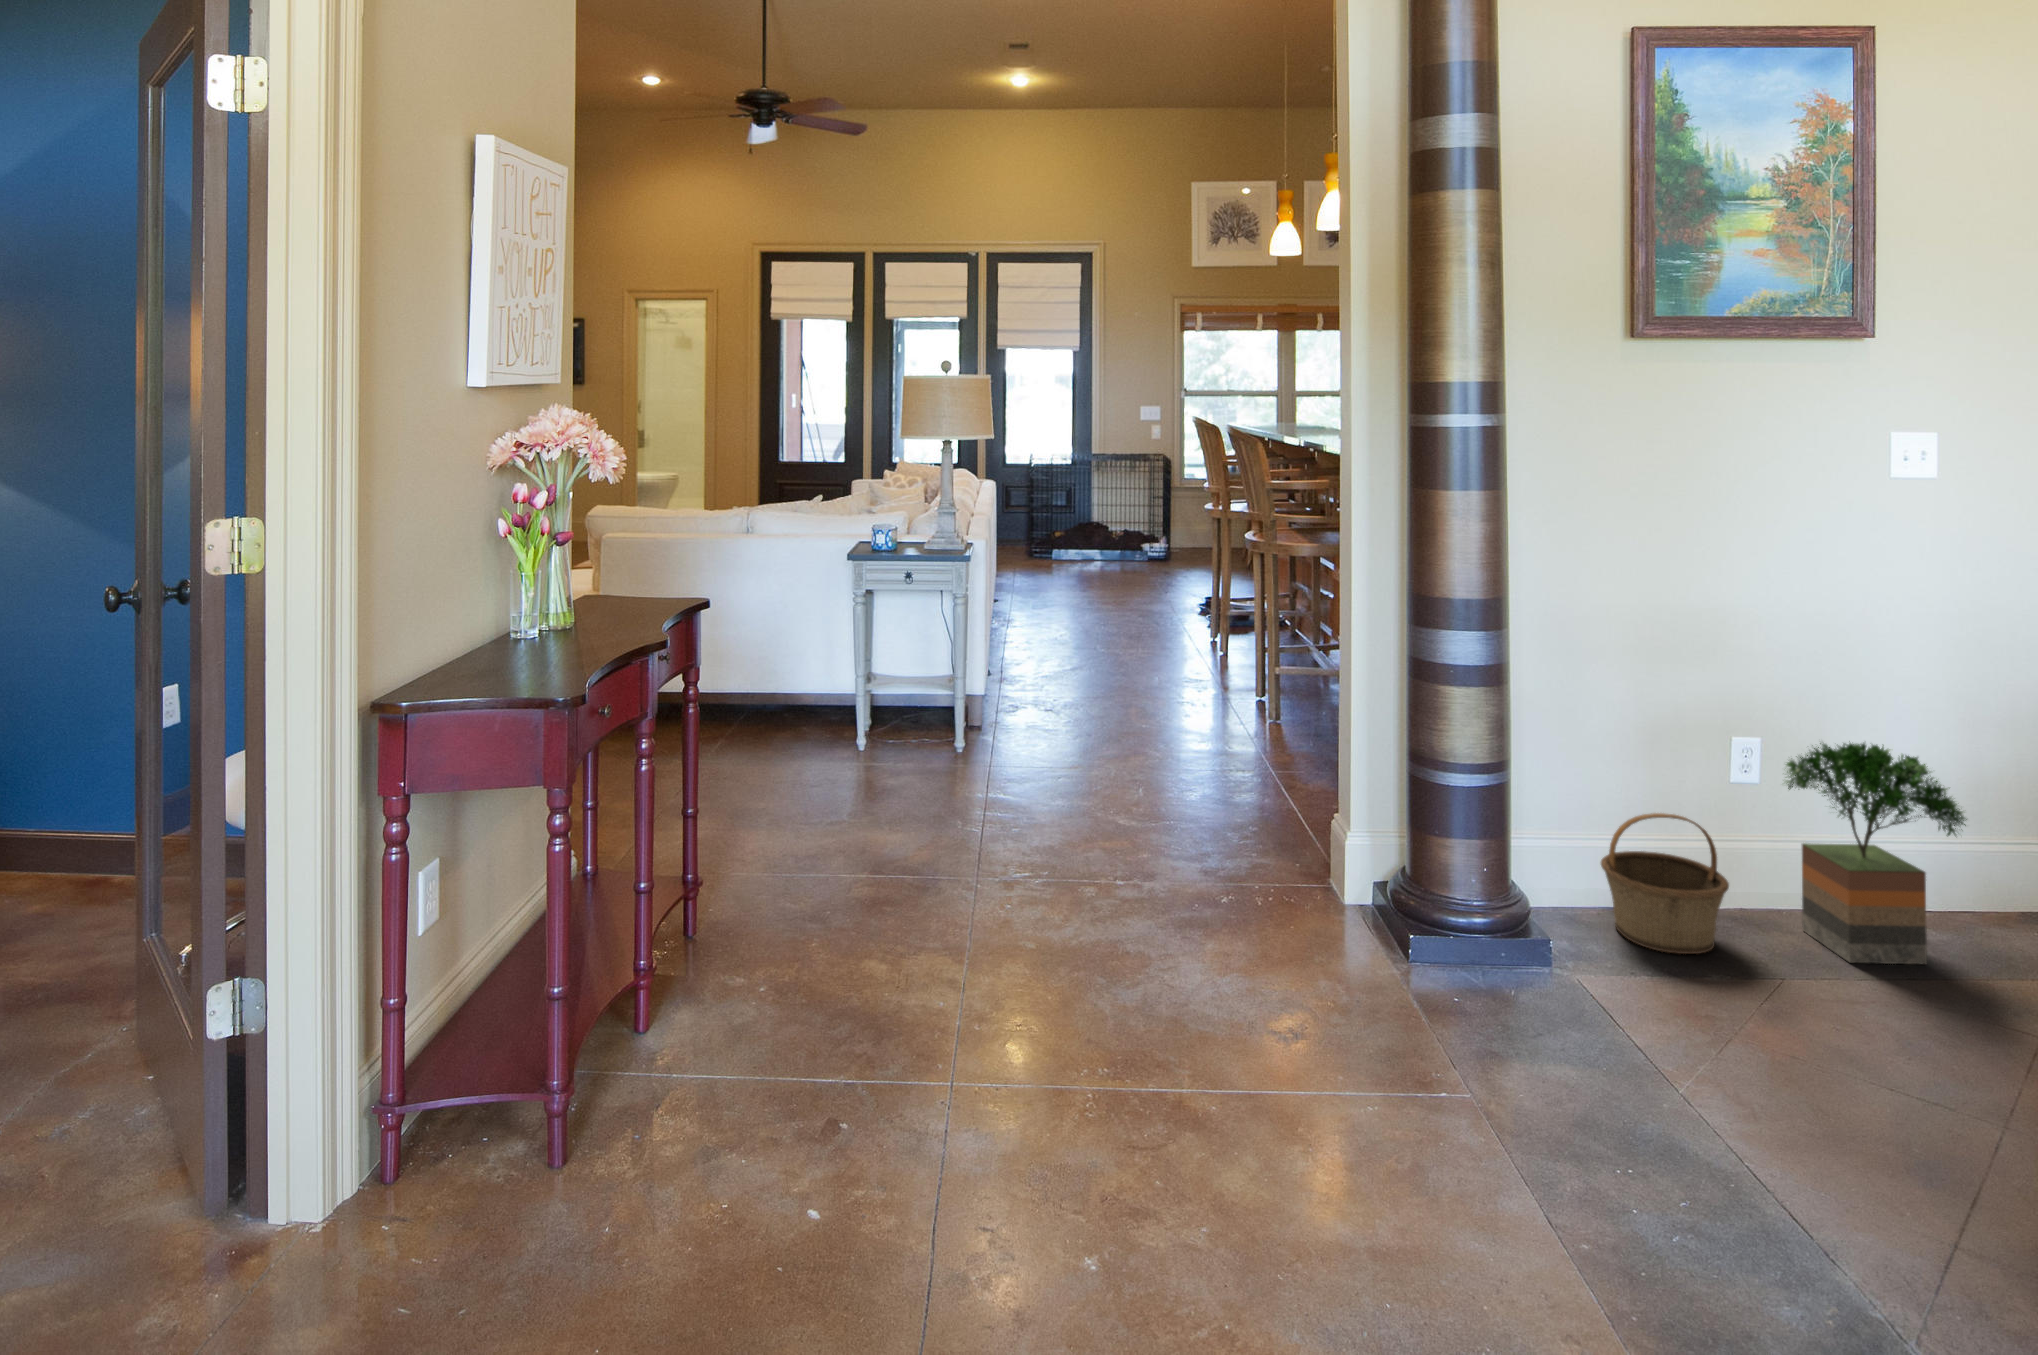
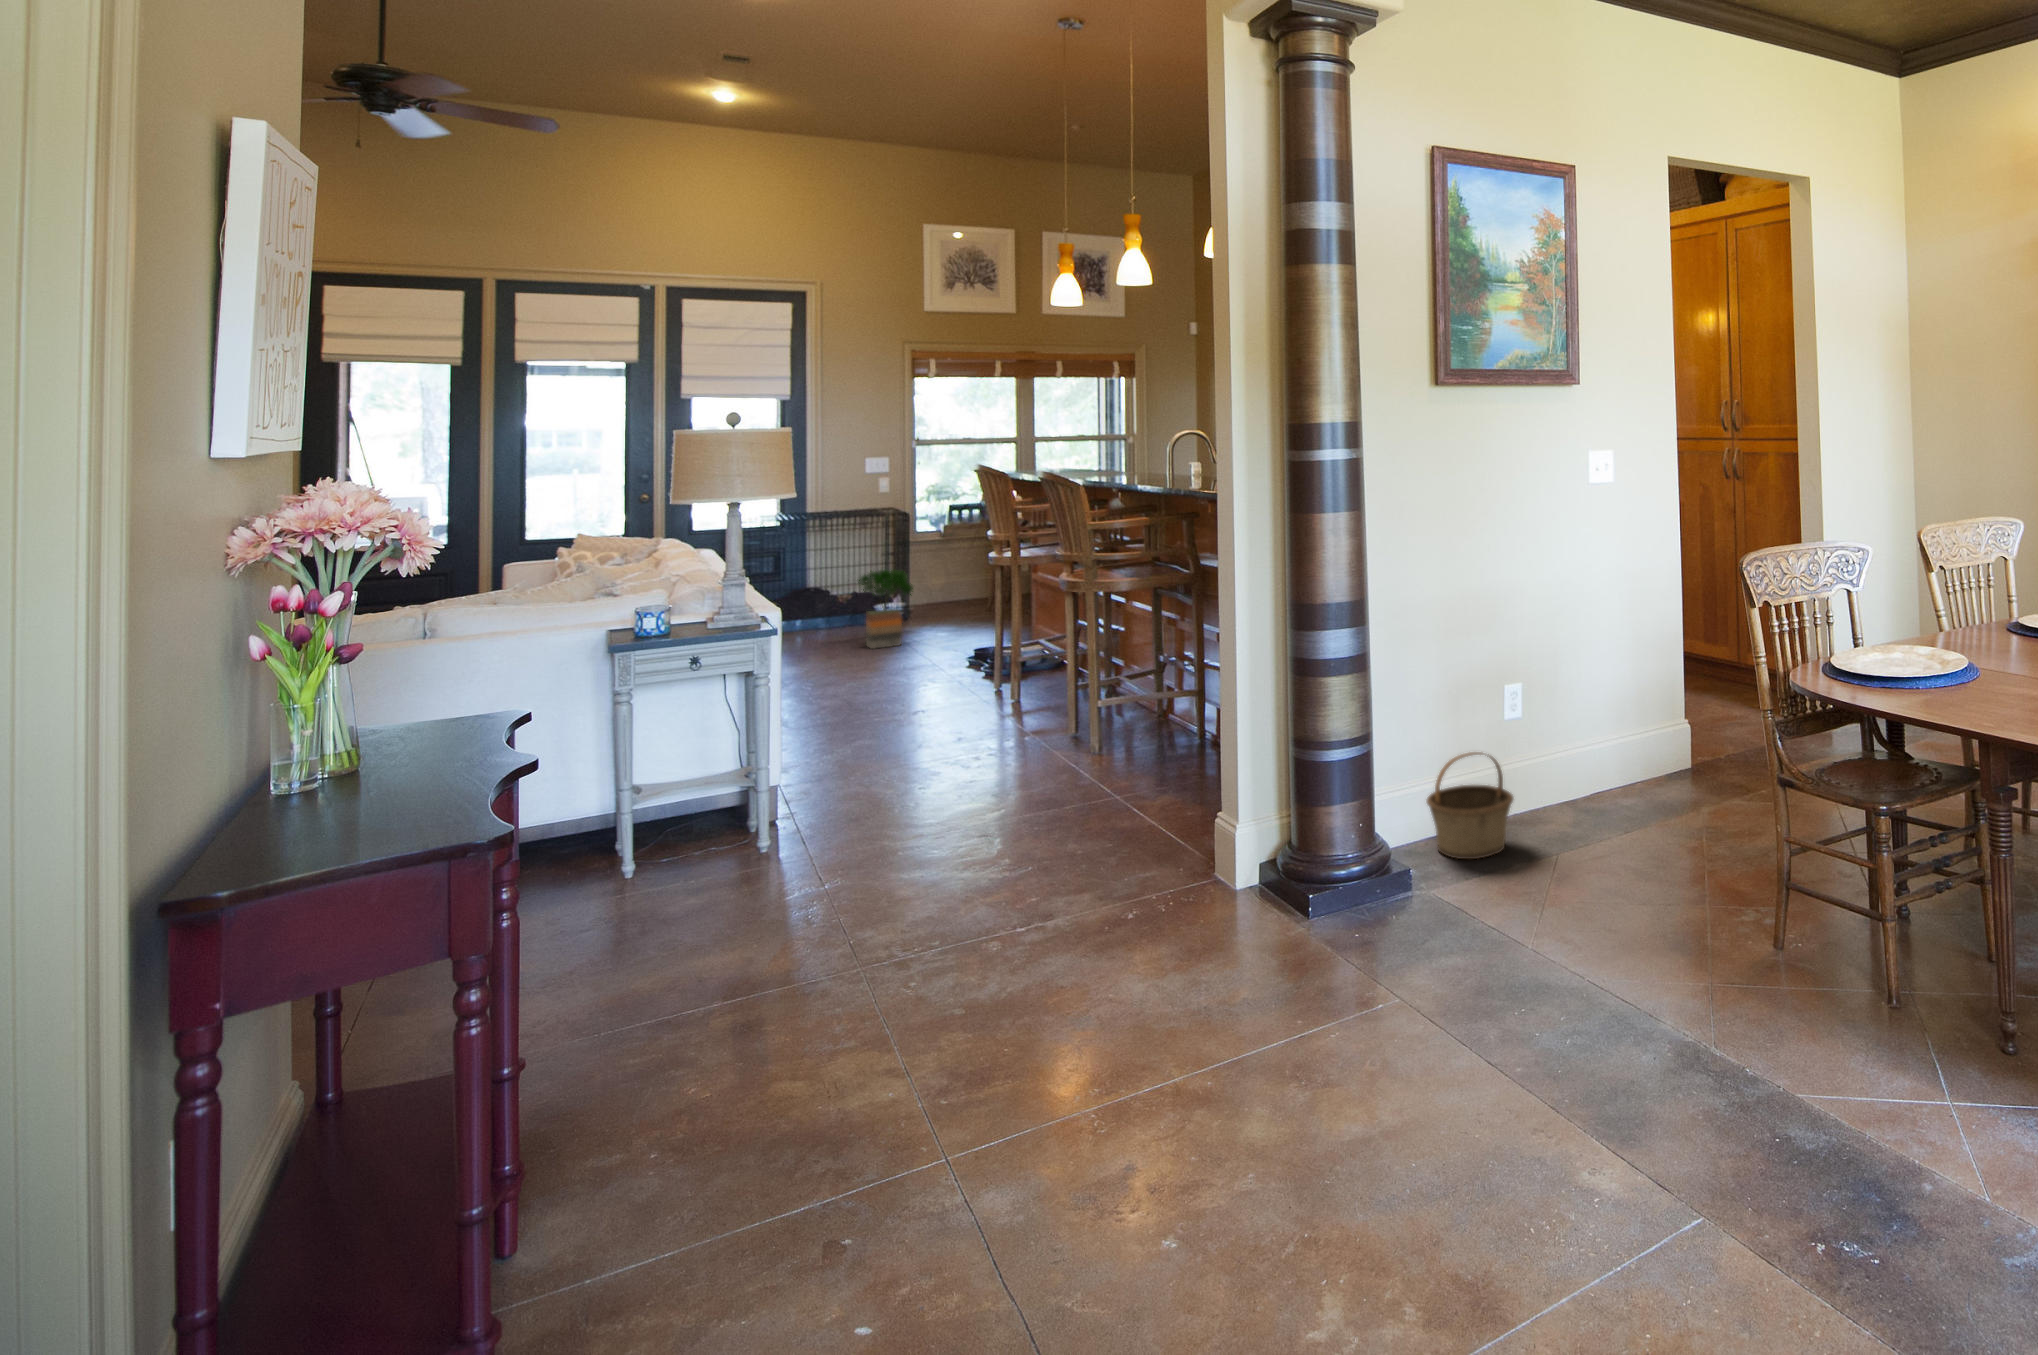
potted tree: present [1786,743,1967,964] -> present [858,570,913,649]

